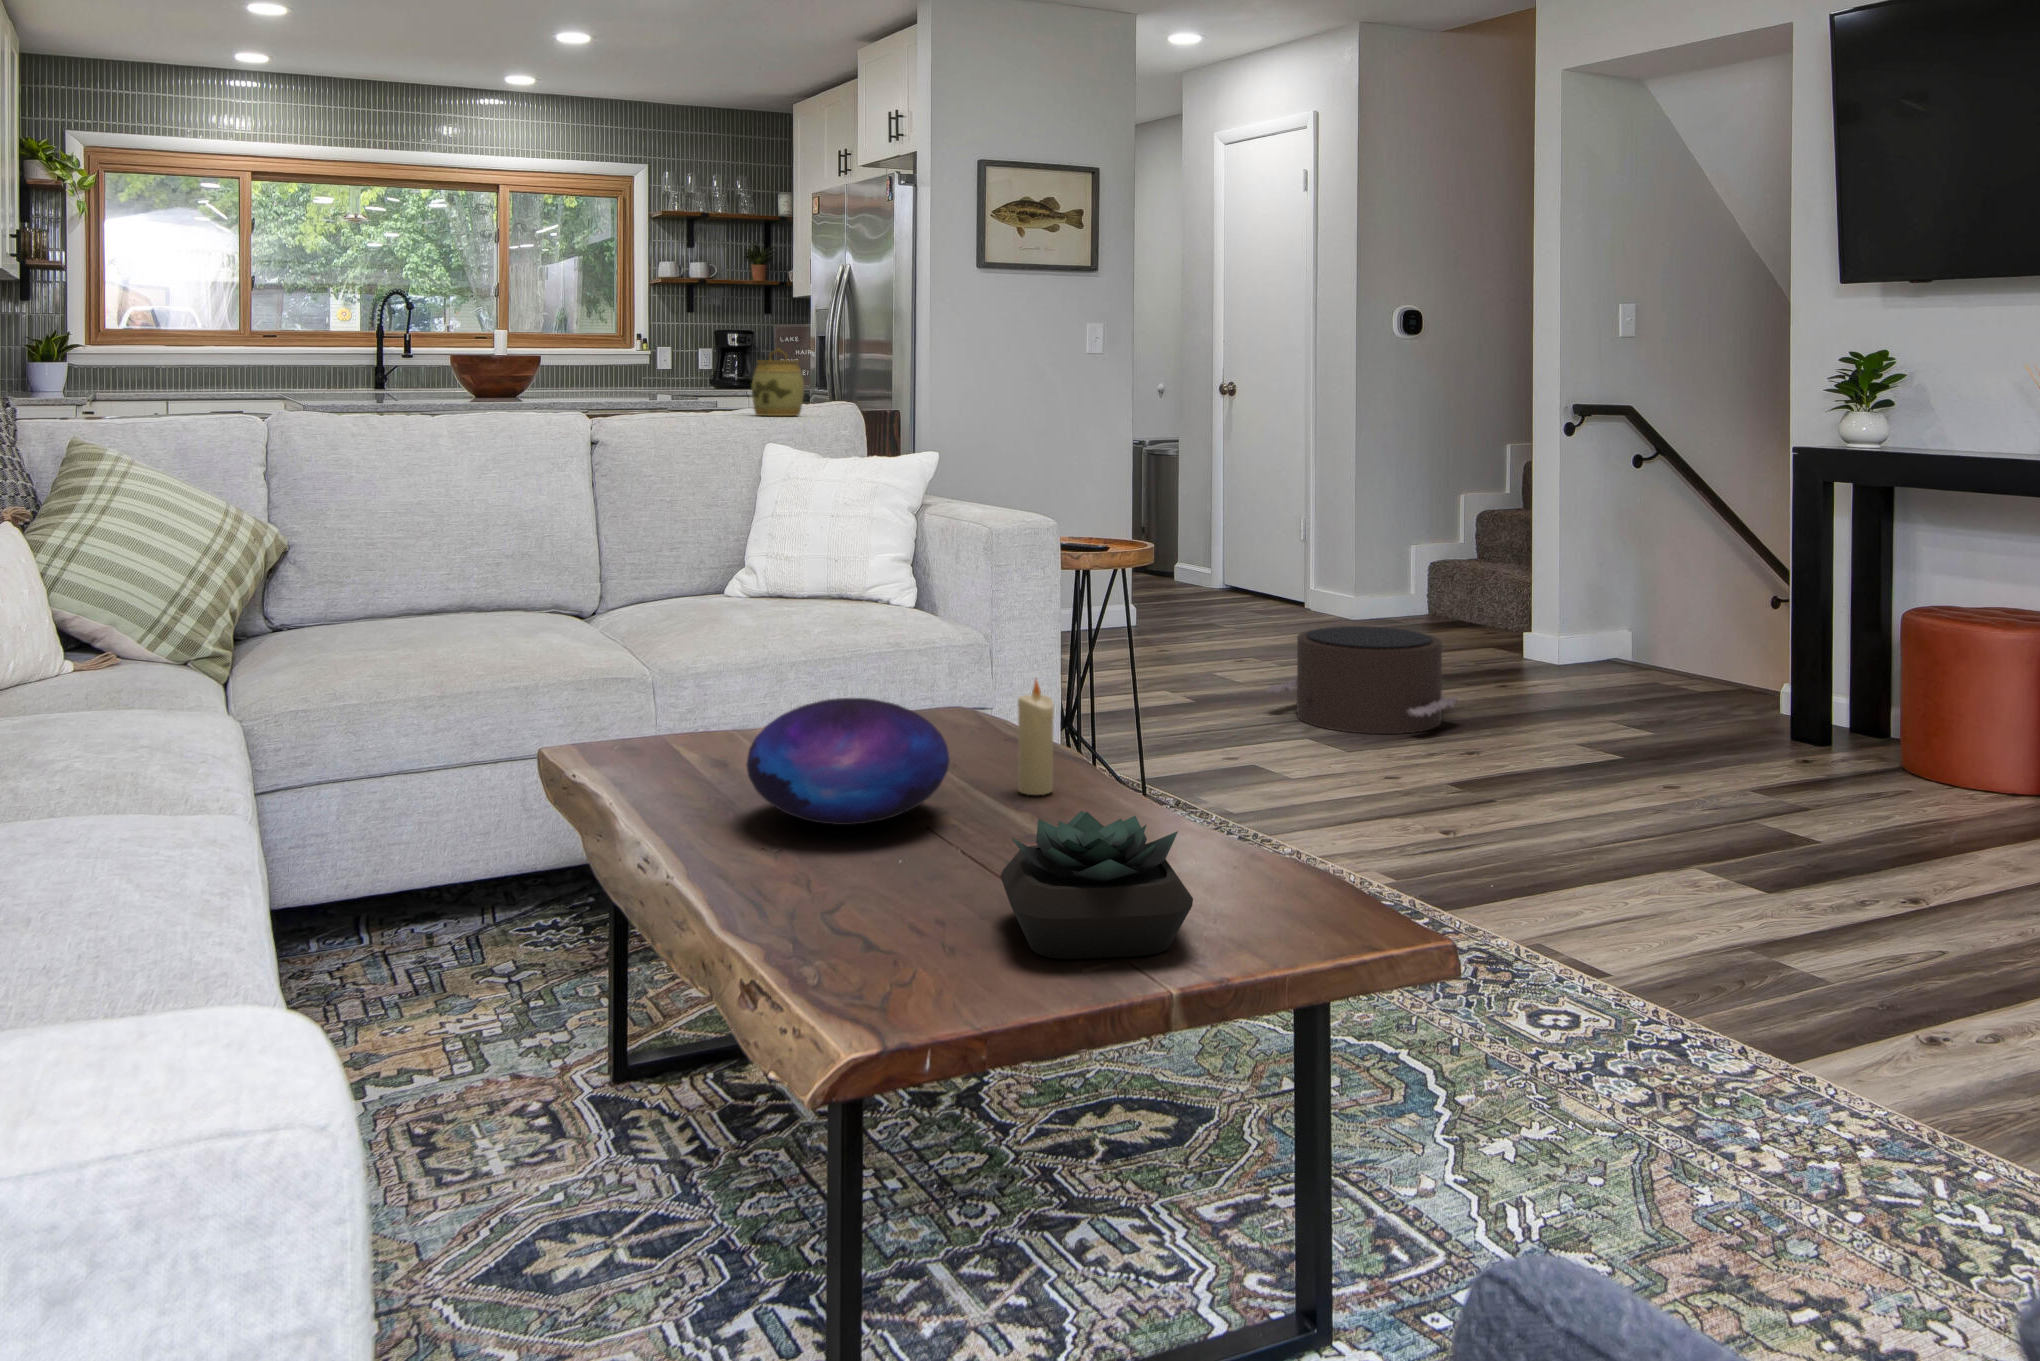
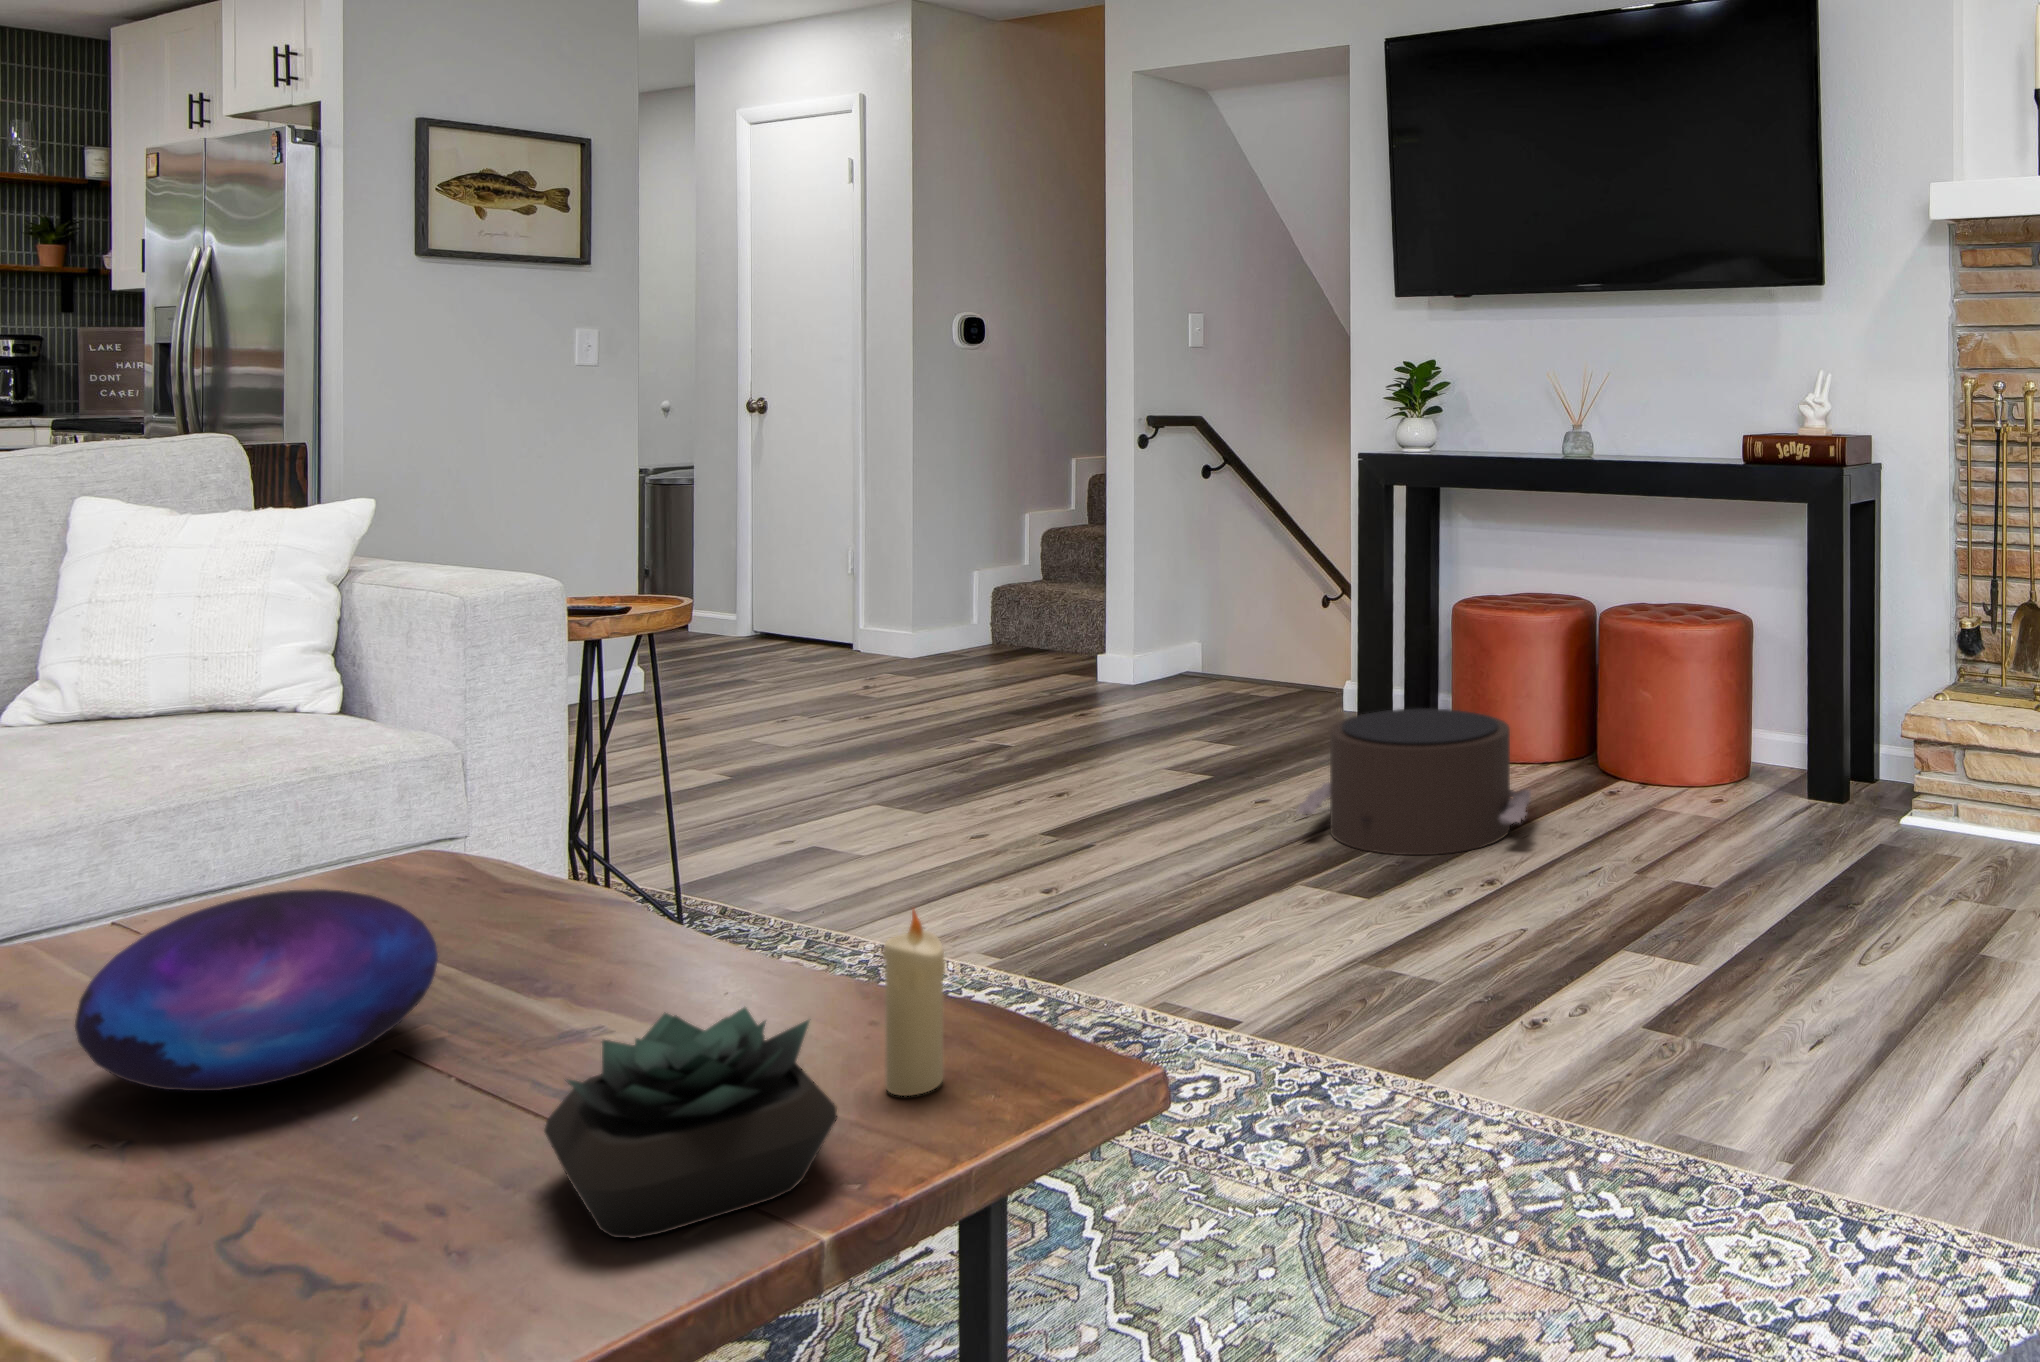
jar: present [752,349,804,416] -> none [55,369,149,464]
pouf: present [1267,626,1458,734] -> present [1297,708,1531,855]
candle: present [1018,680,1054,795] -> present [883,909,945,1096]

